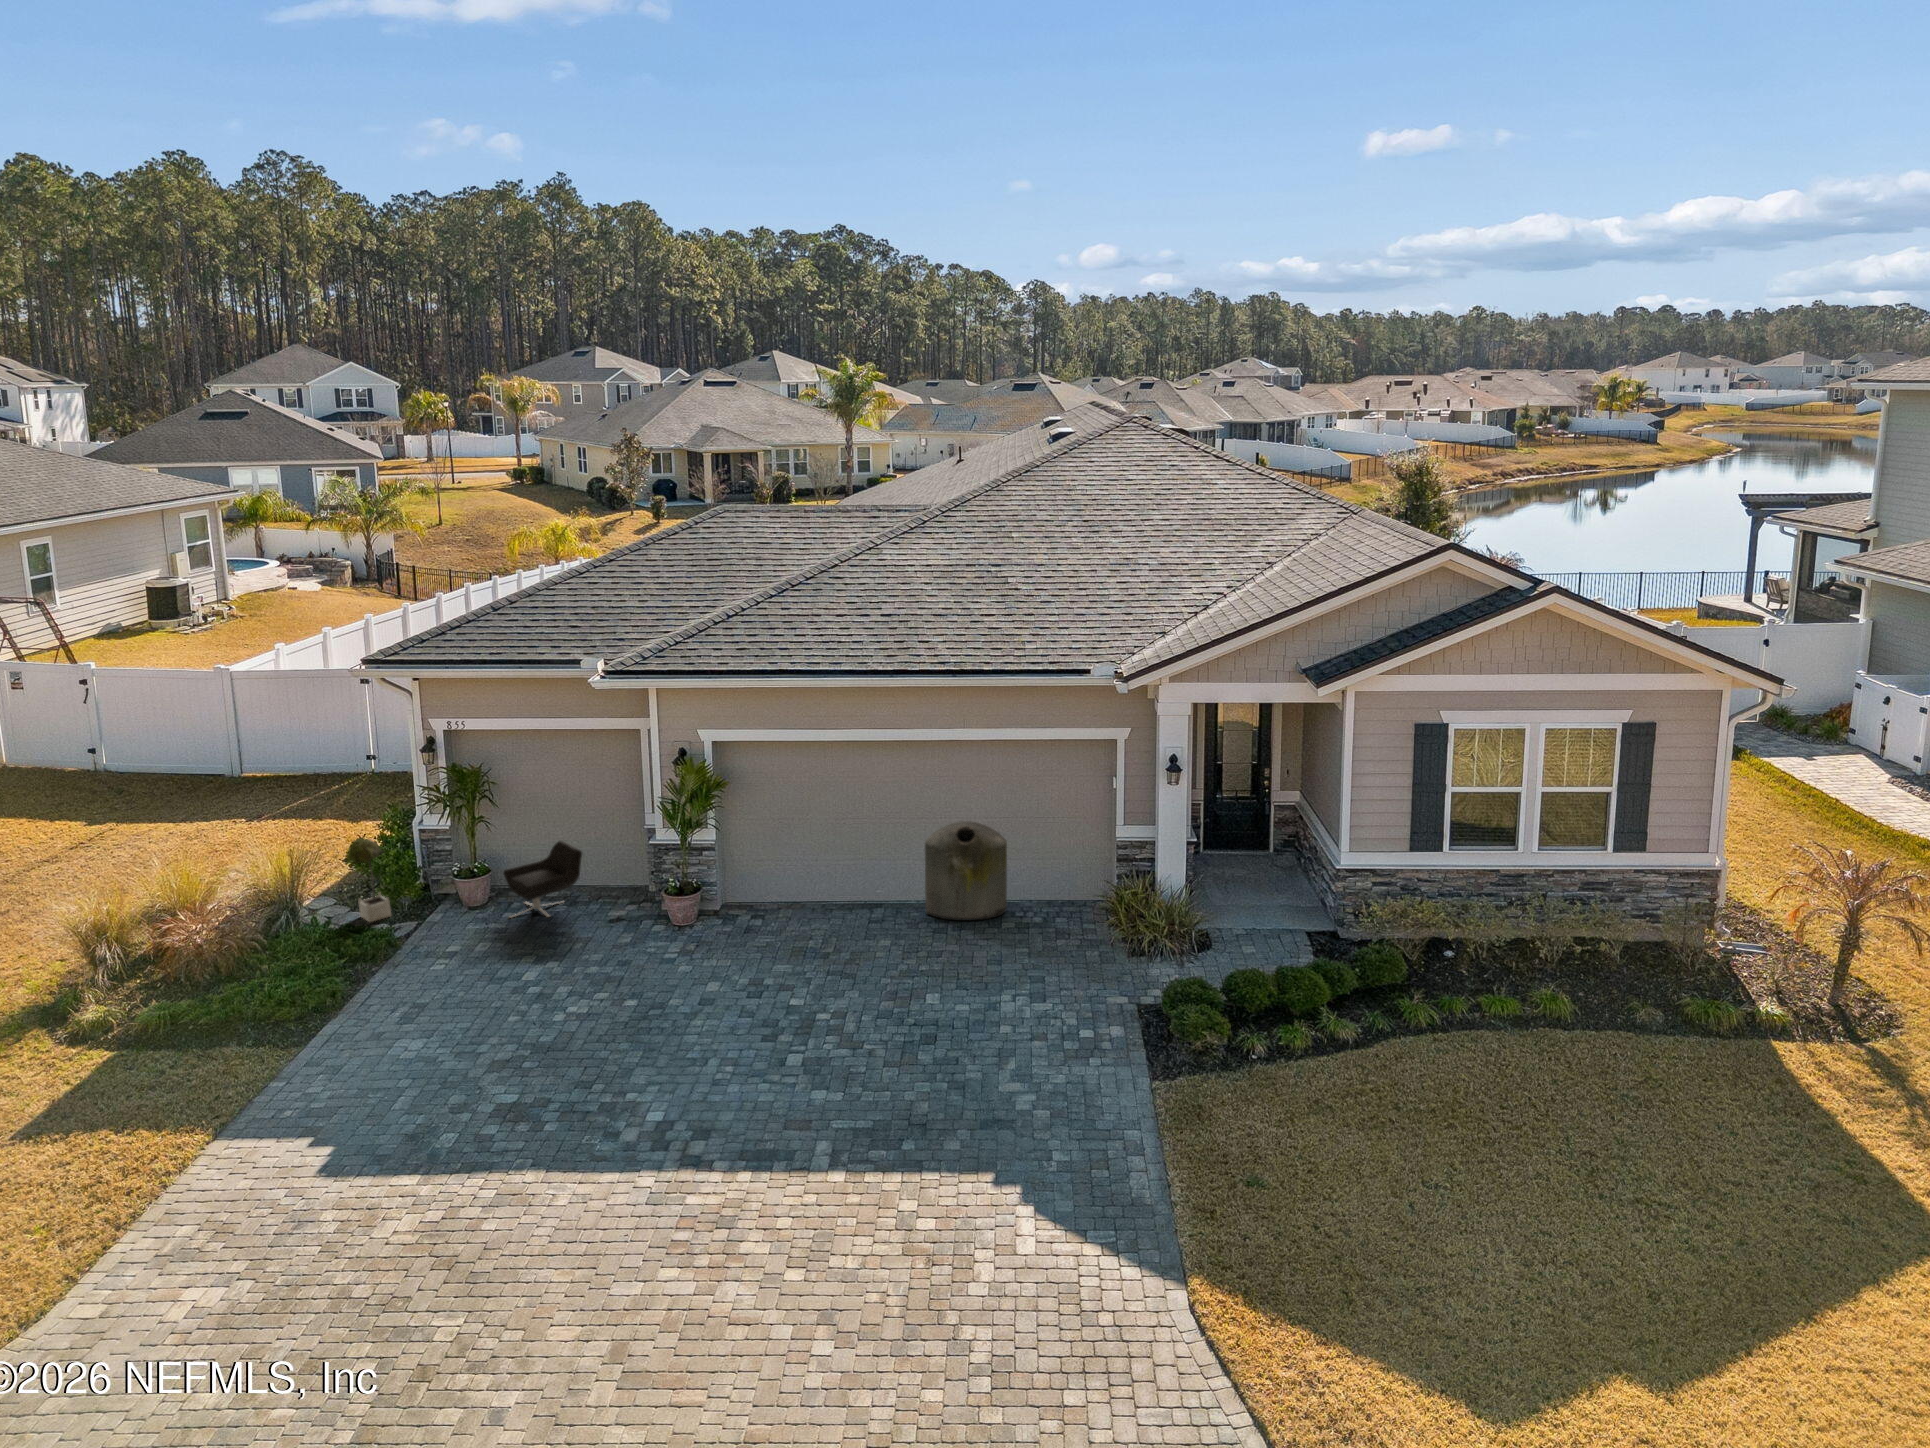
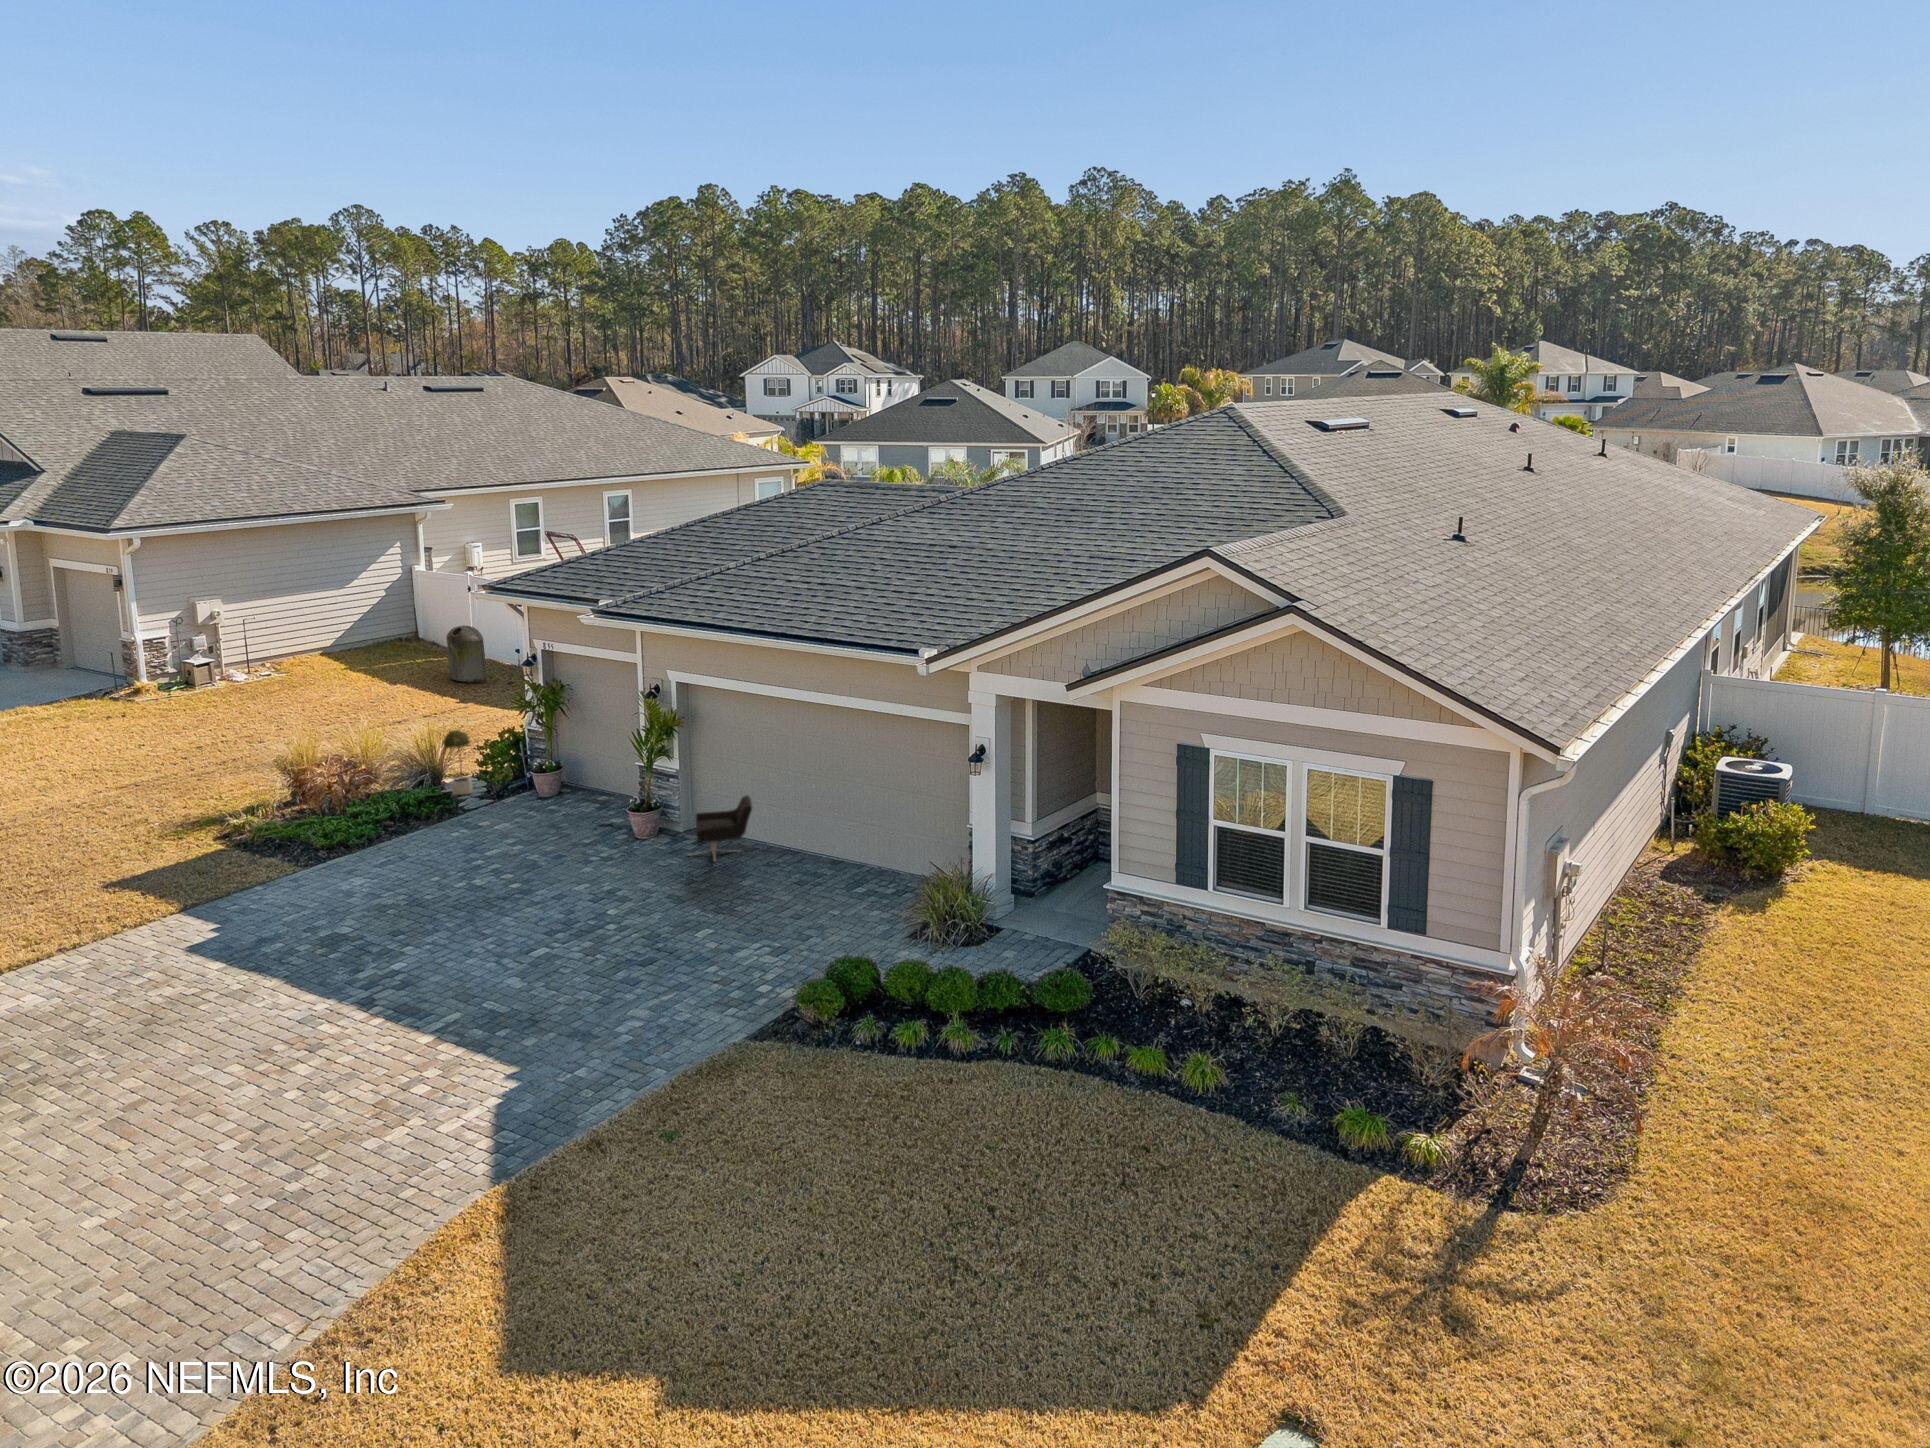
trash can: present [925,821,1007,921] -> present [447,626,487,683]
lounge chair: present [503,841,582,917] -> present [695,796,752,861]

